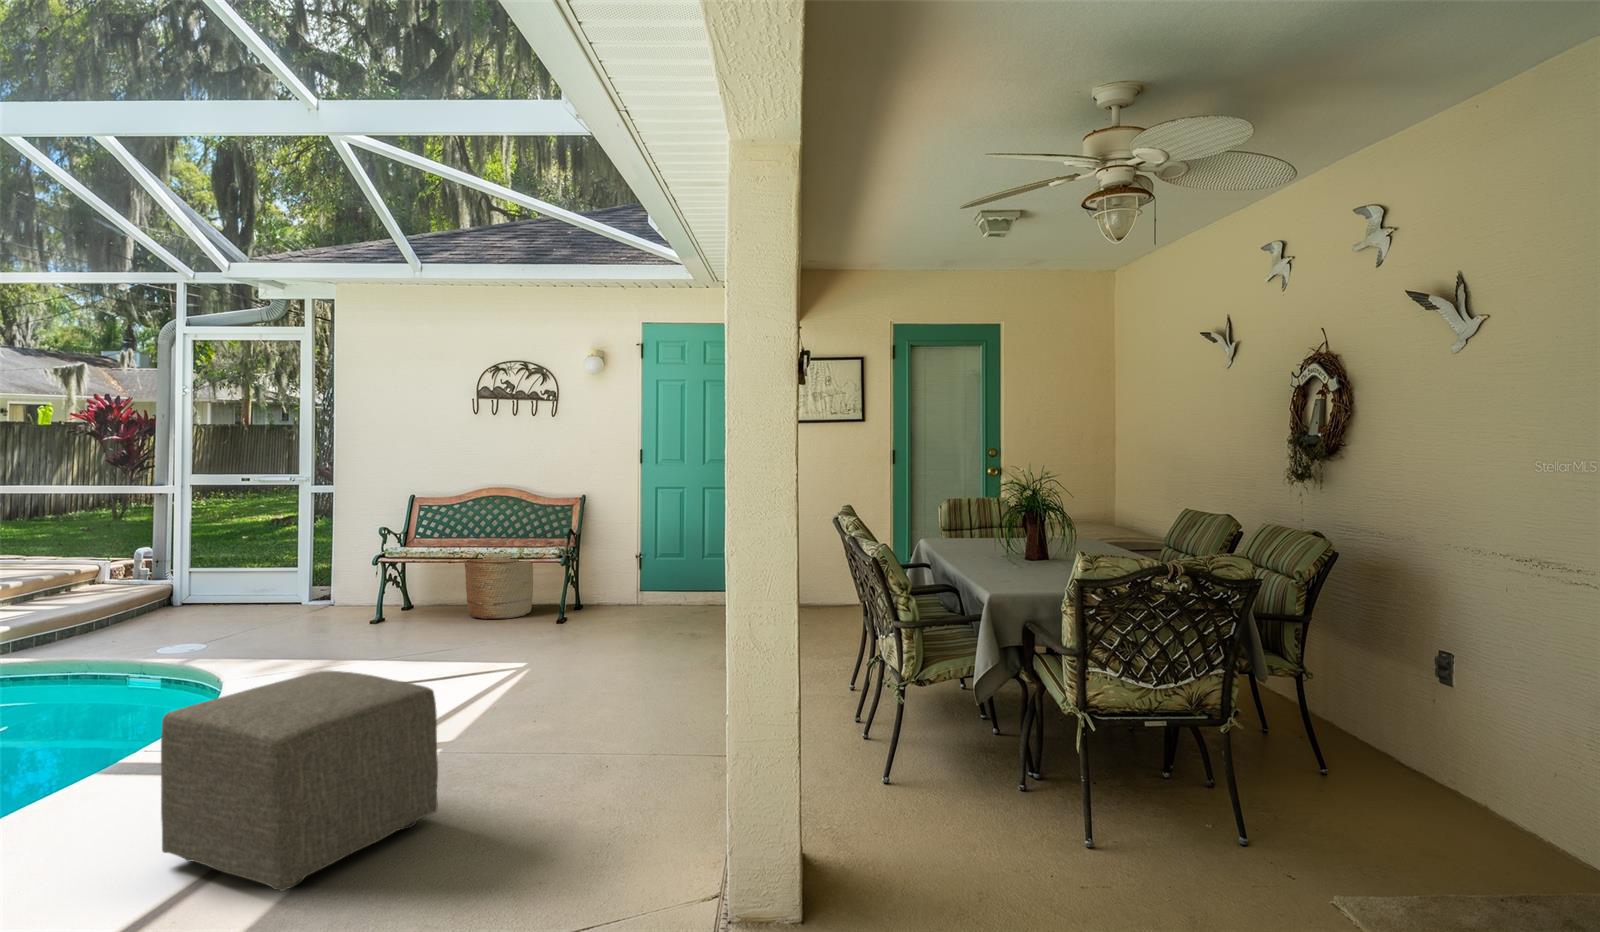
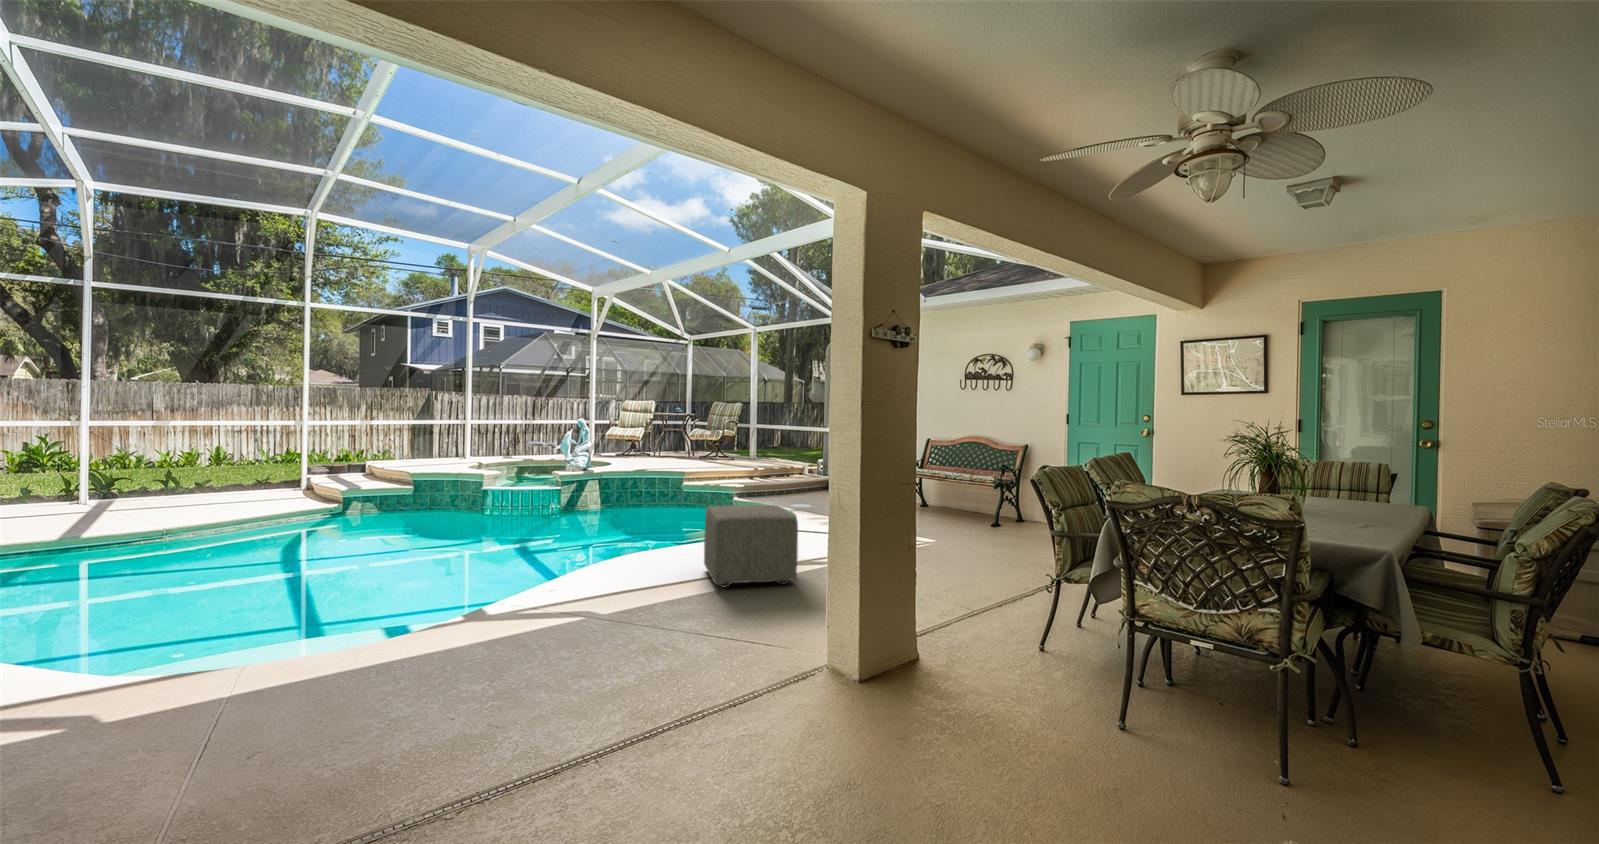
woven basket: present [464,553,533,619] -> none [944,474,989,521]

